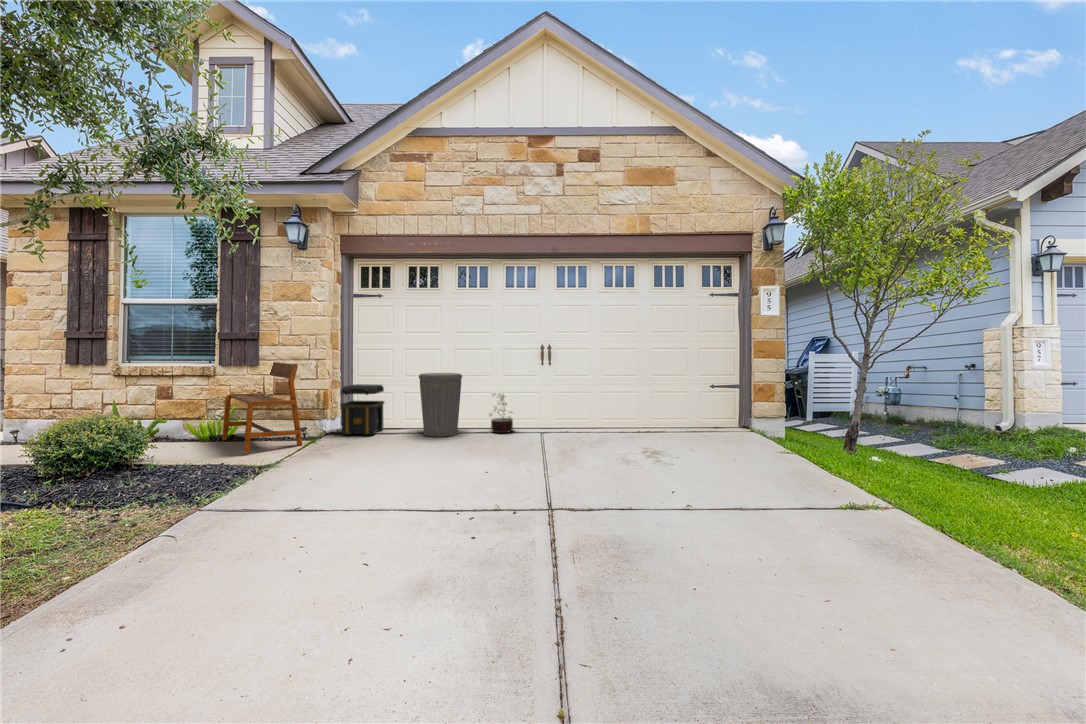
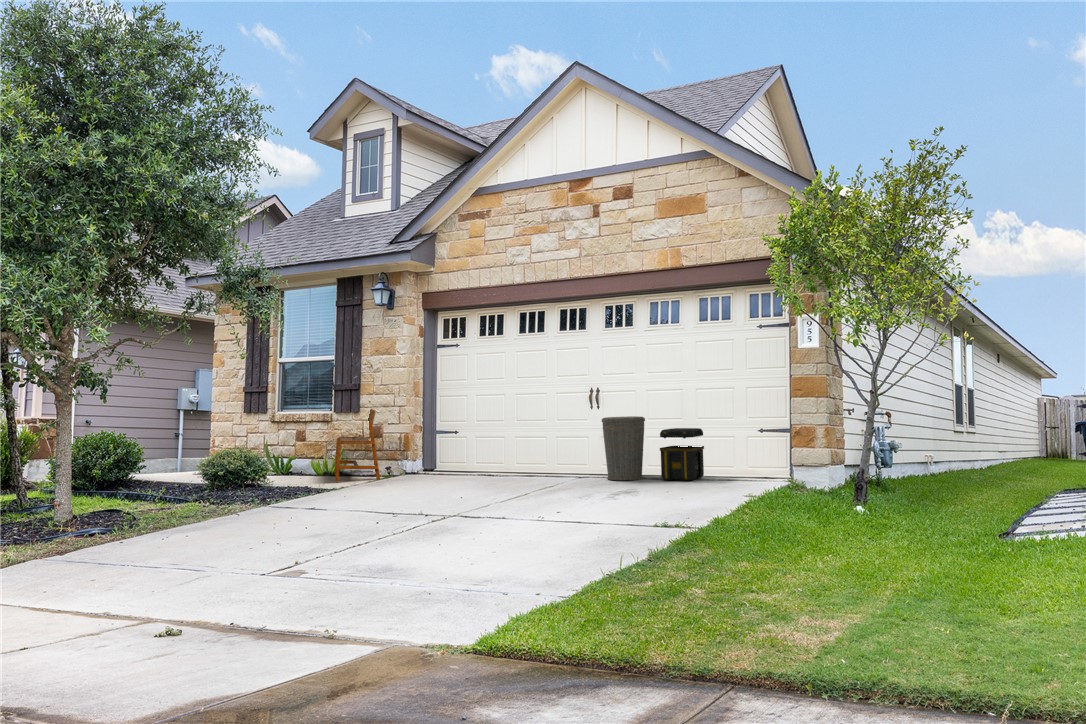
trash can: present [419,373,462,436] -> present [602,416,645,480]
toolbox: present [341,384,384,435] -> present [660,428,704,481]
decorative plant: present [490,393,513,433] -> none [536,436,559,476]

